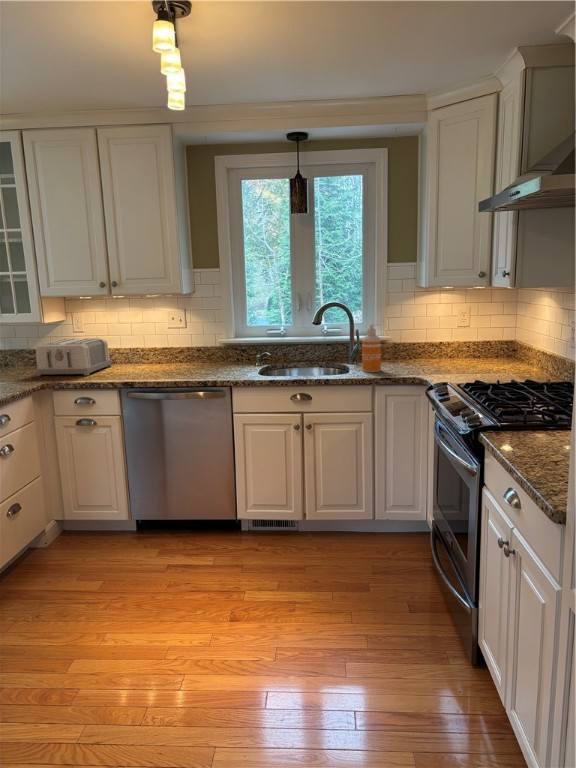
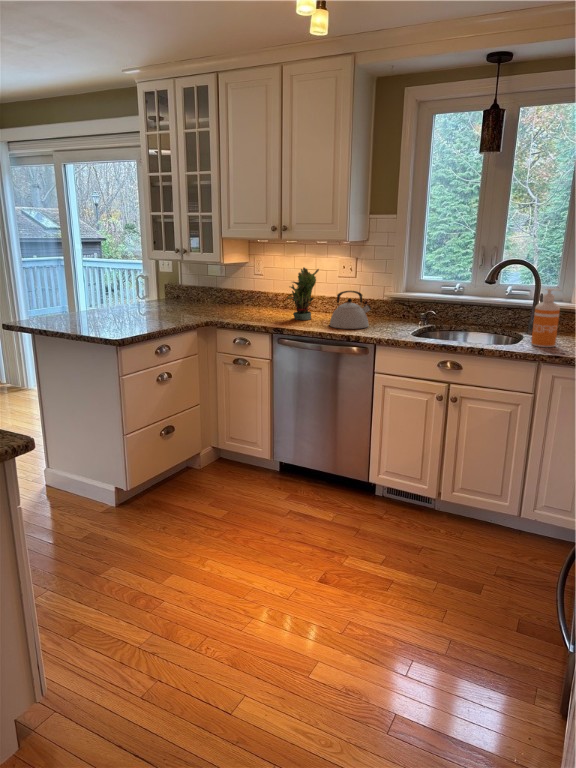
potted plant: none [124,321,155,373] -> present [287,268,319,320]
toaster: present [36,338,112,376] -> none [210,280,281,317]
kettle: none [177,340,214,376] -> present [330,291,371,329]

